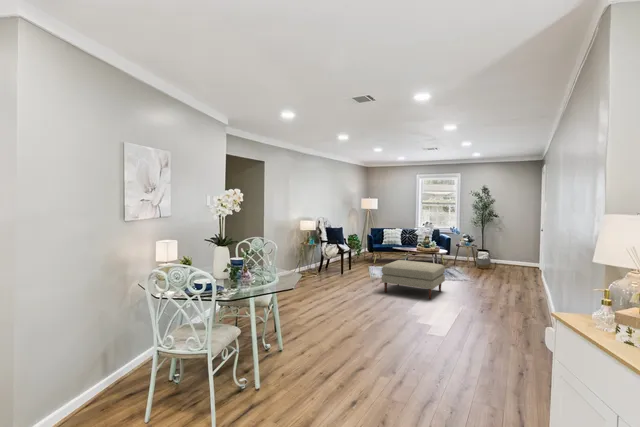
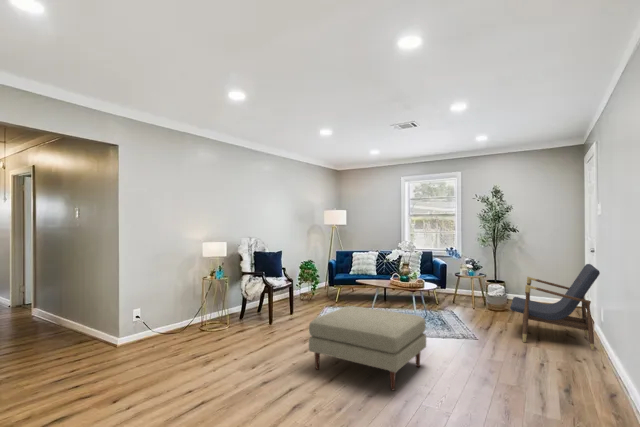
lounge chair: none [491,238,543,286] -> present [510,264,600,350]

